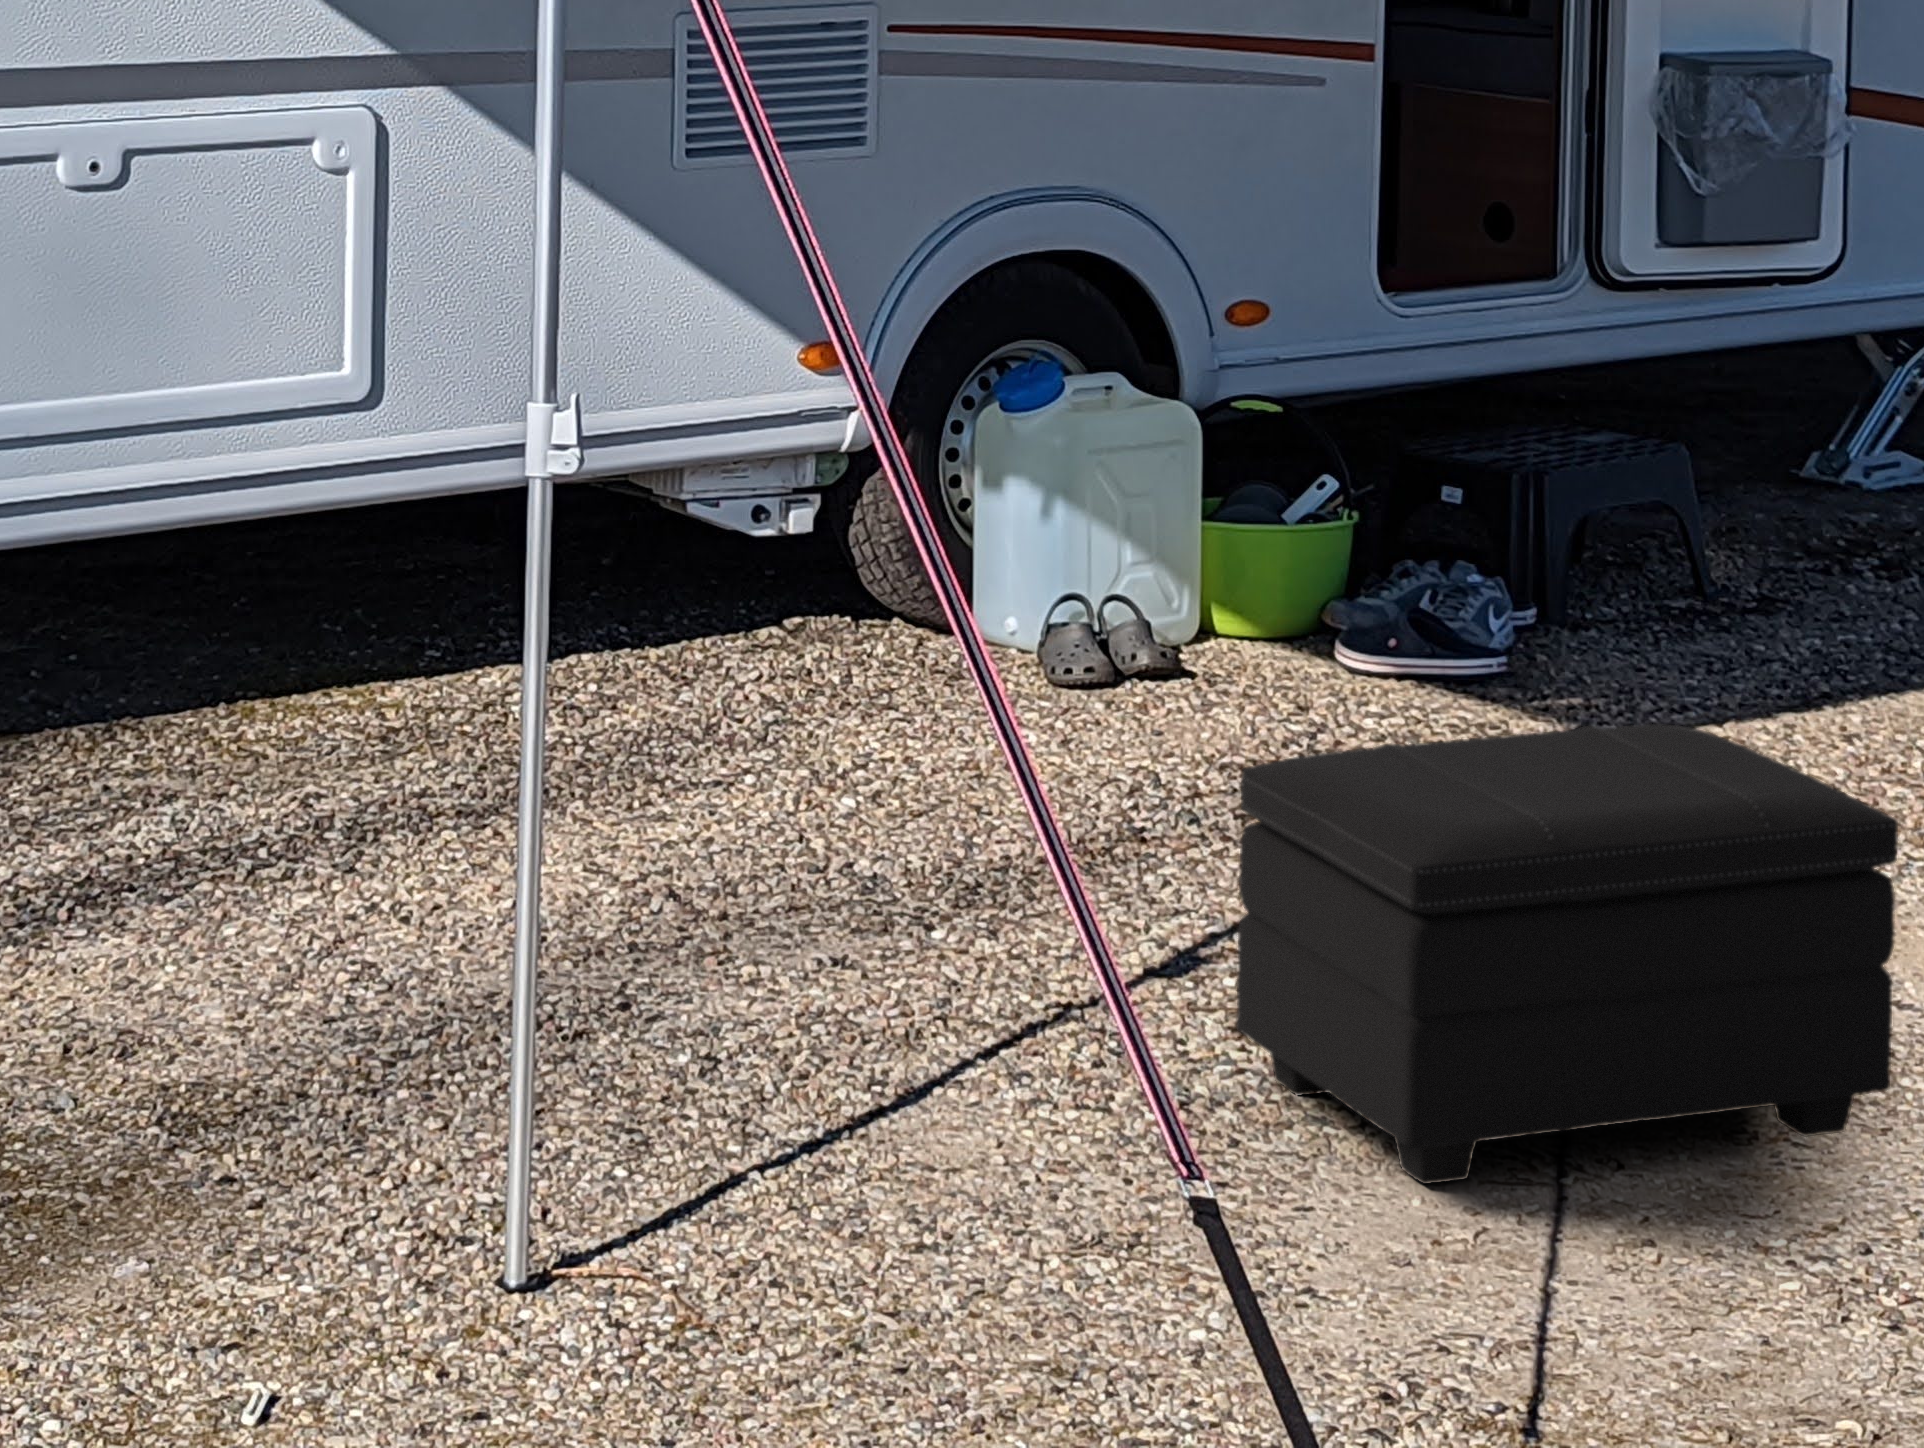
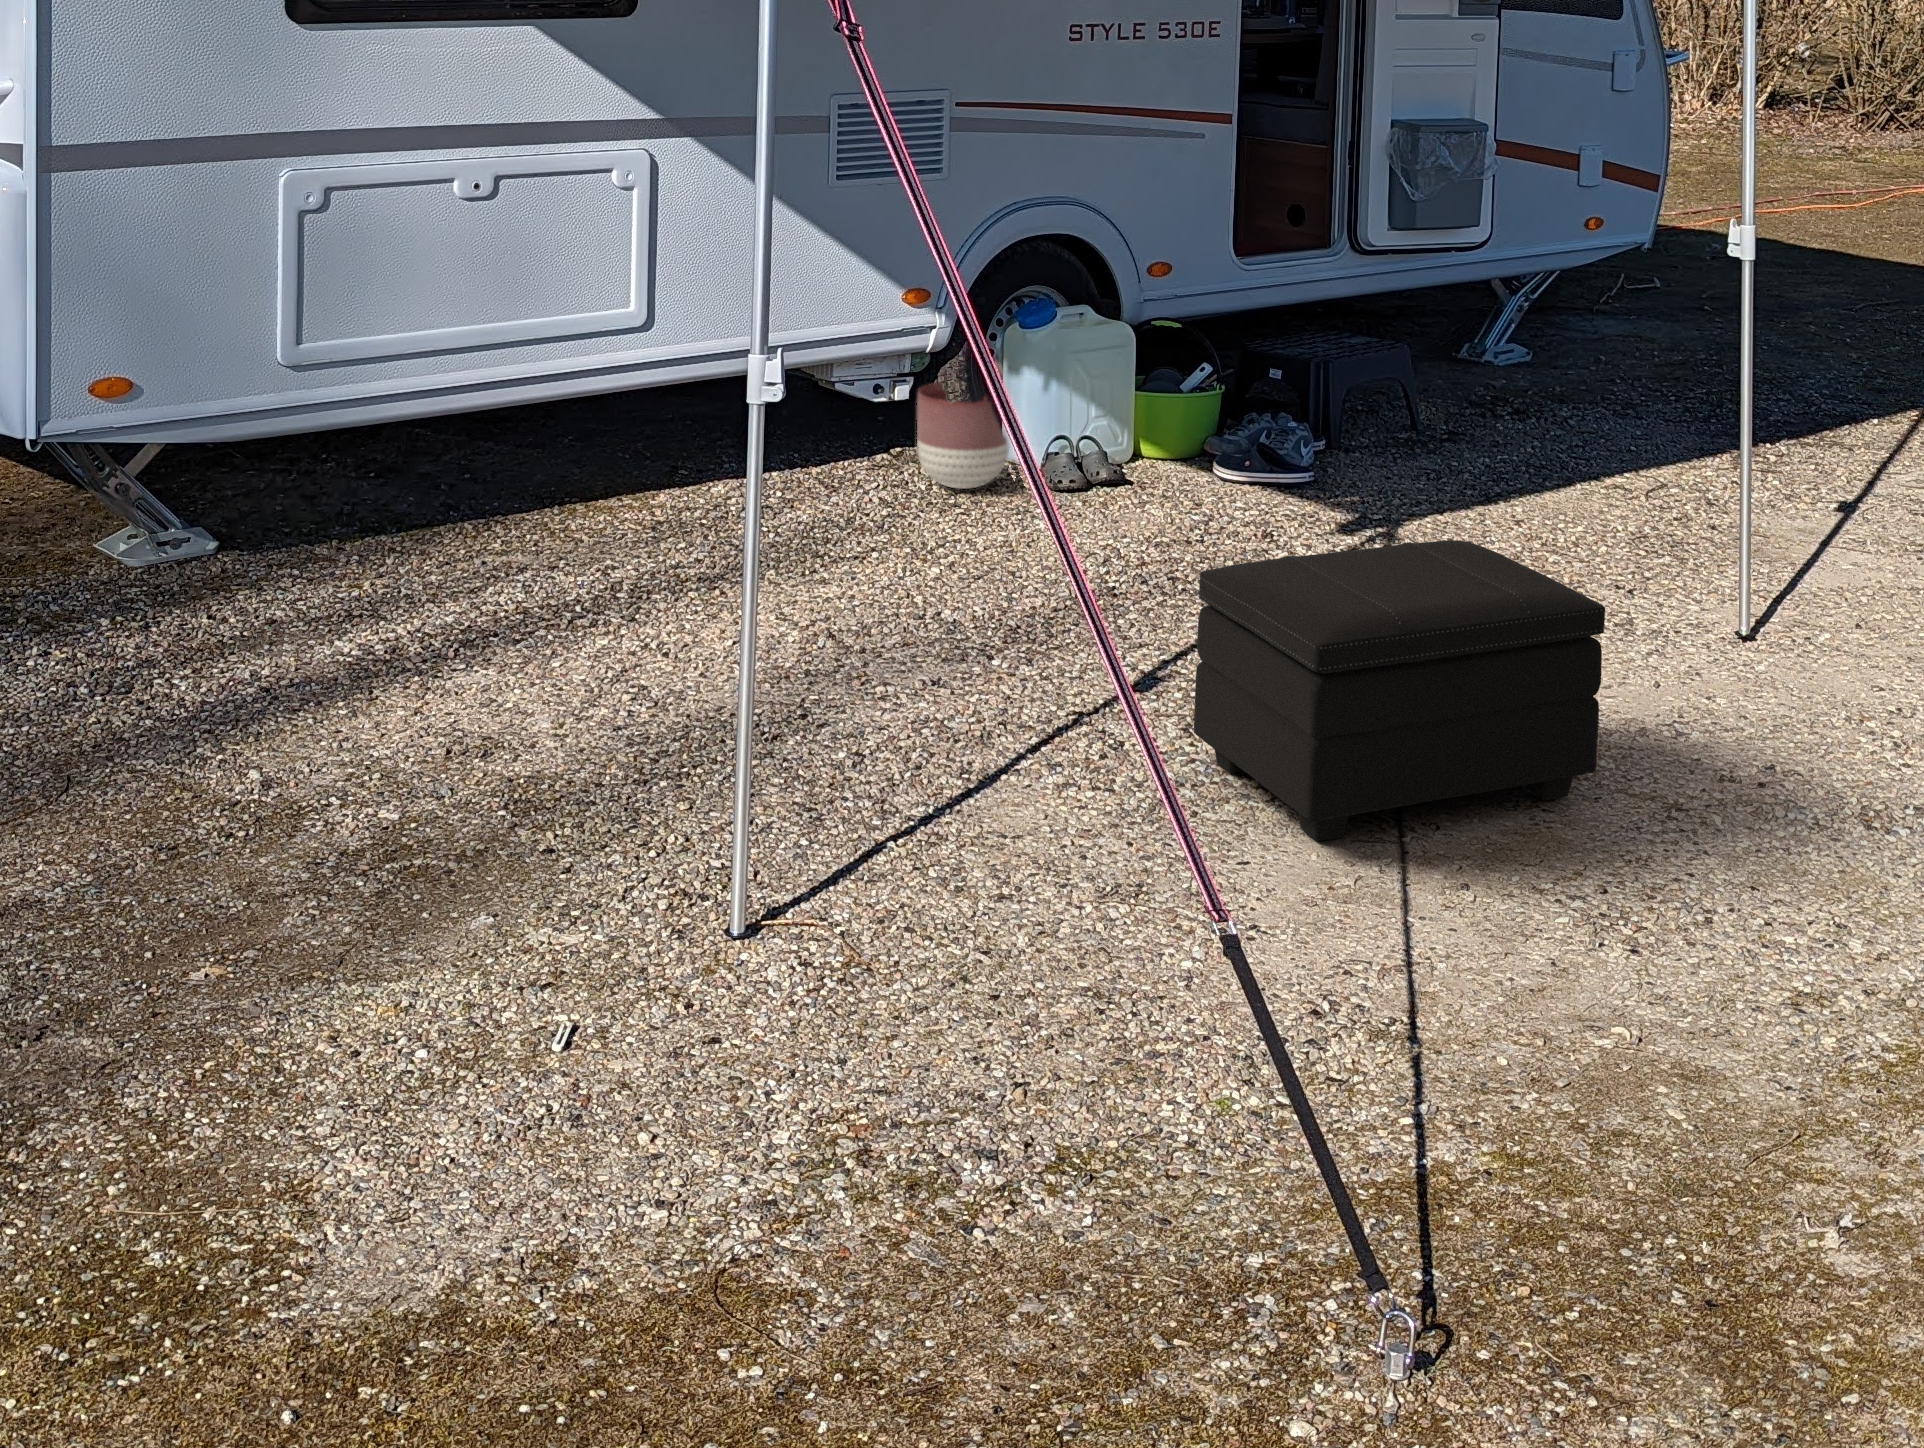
planter: none [795,494,957,676] -> present [917,383,1009,489]

